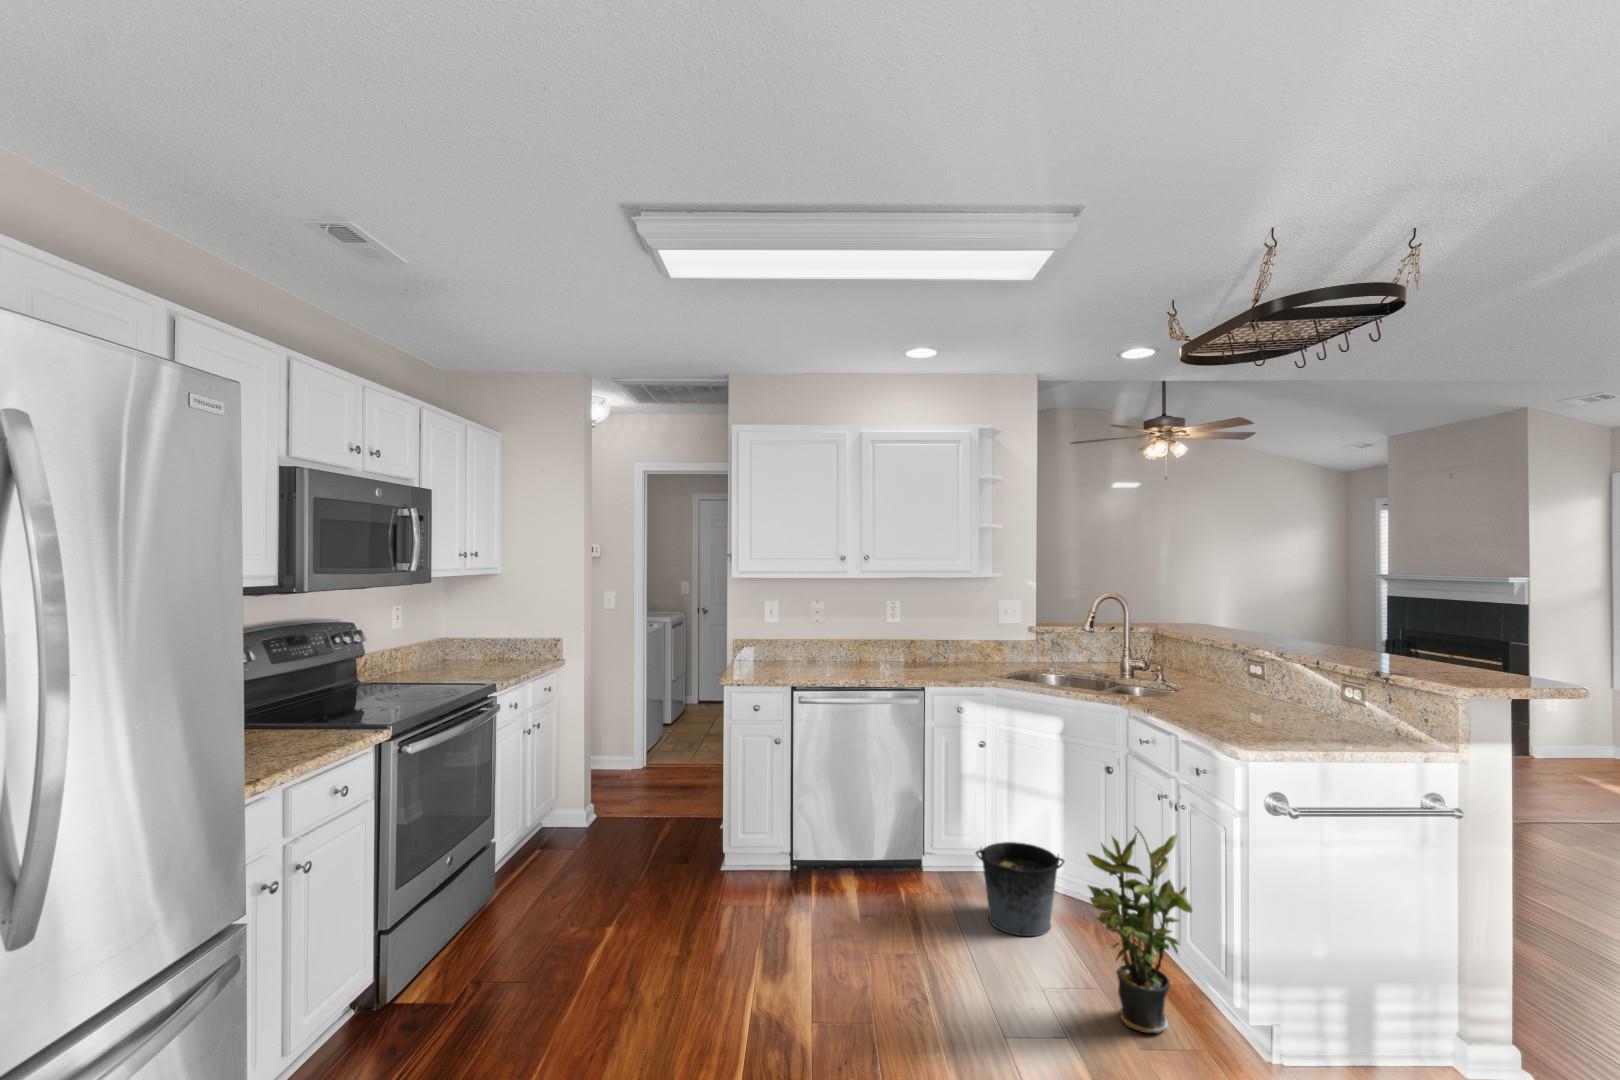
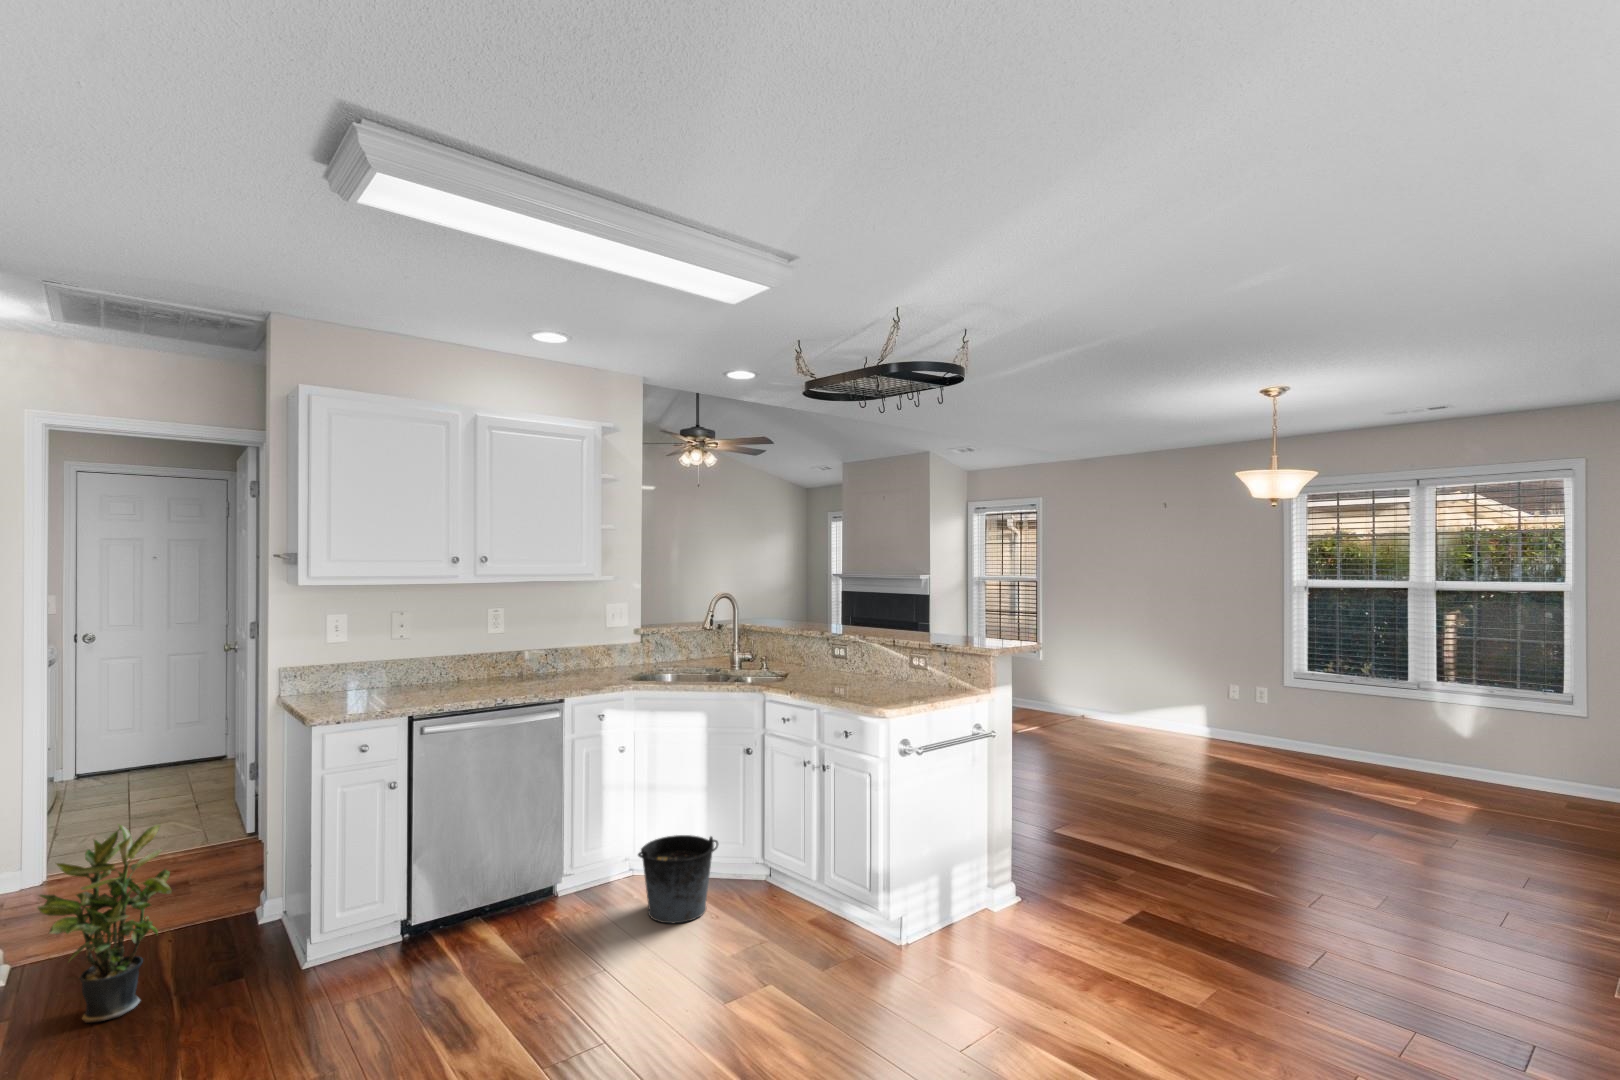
potted plant: present [1087,826,1192,1034] -> present [38,824,172,1023]

